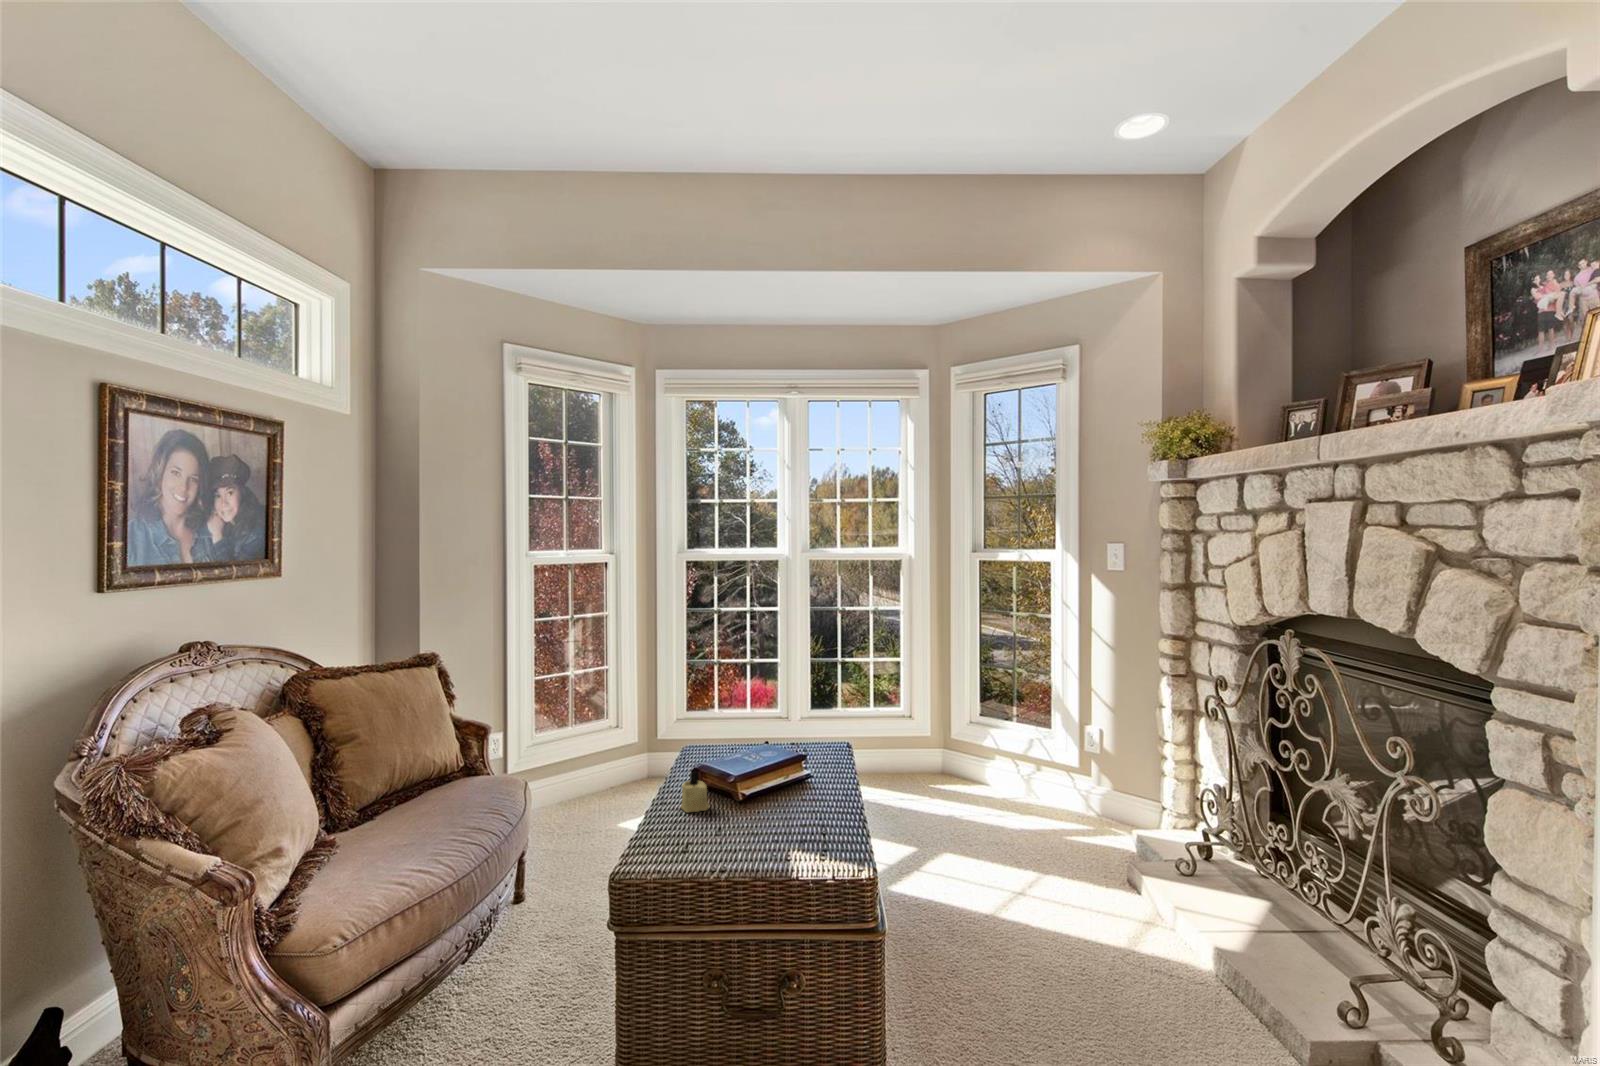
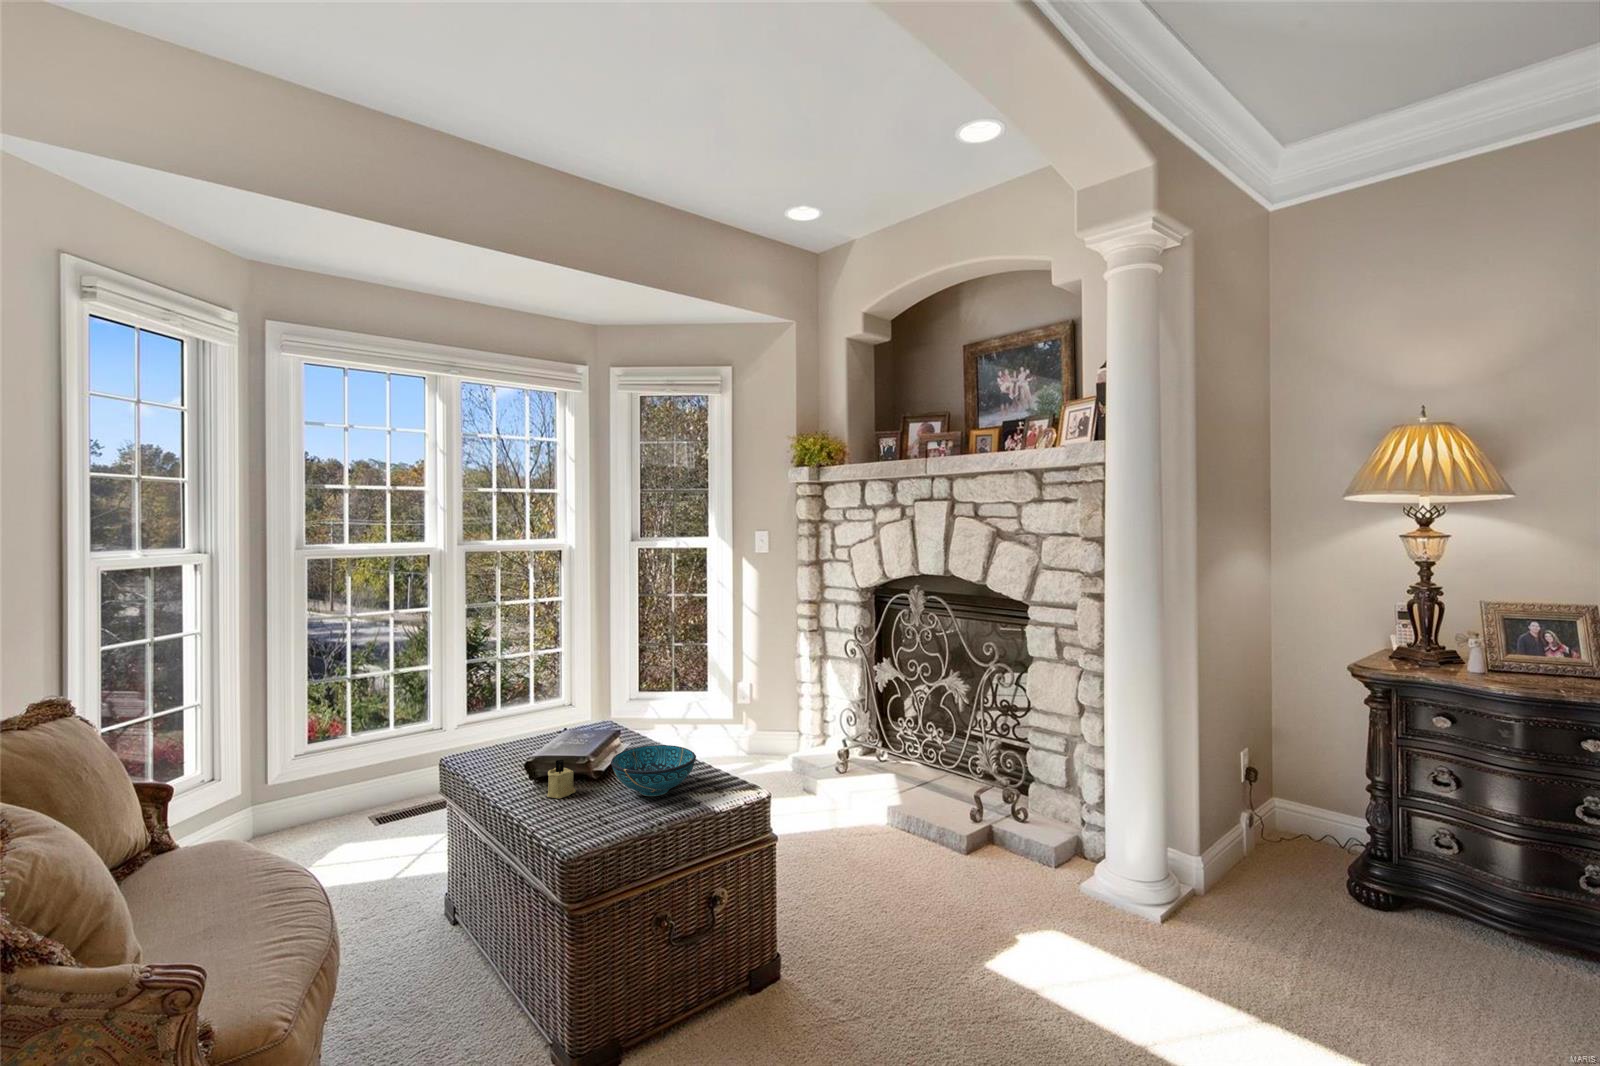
decorative bowl: none [722,778,816,838] -> present [611,745,696,796]

